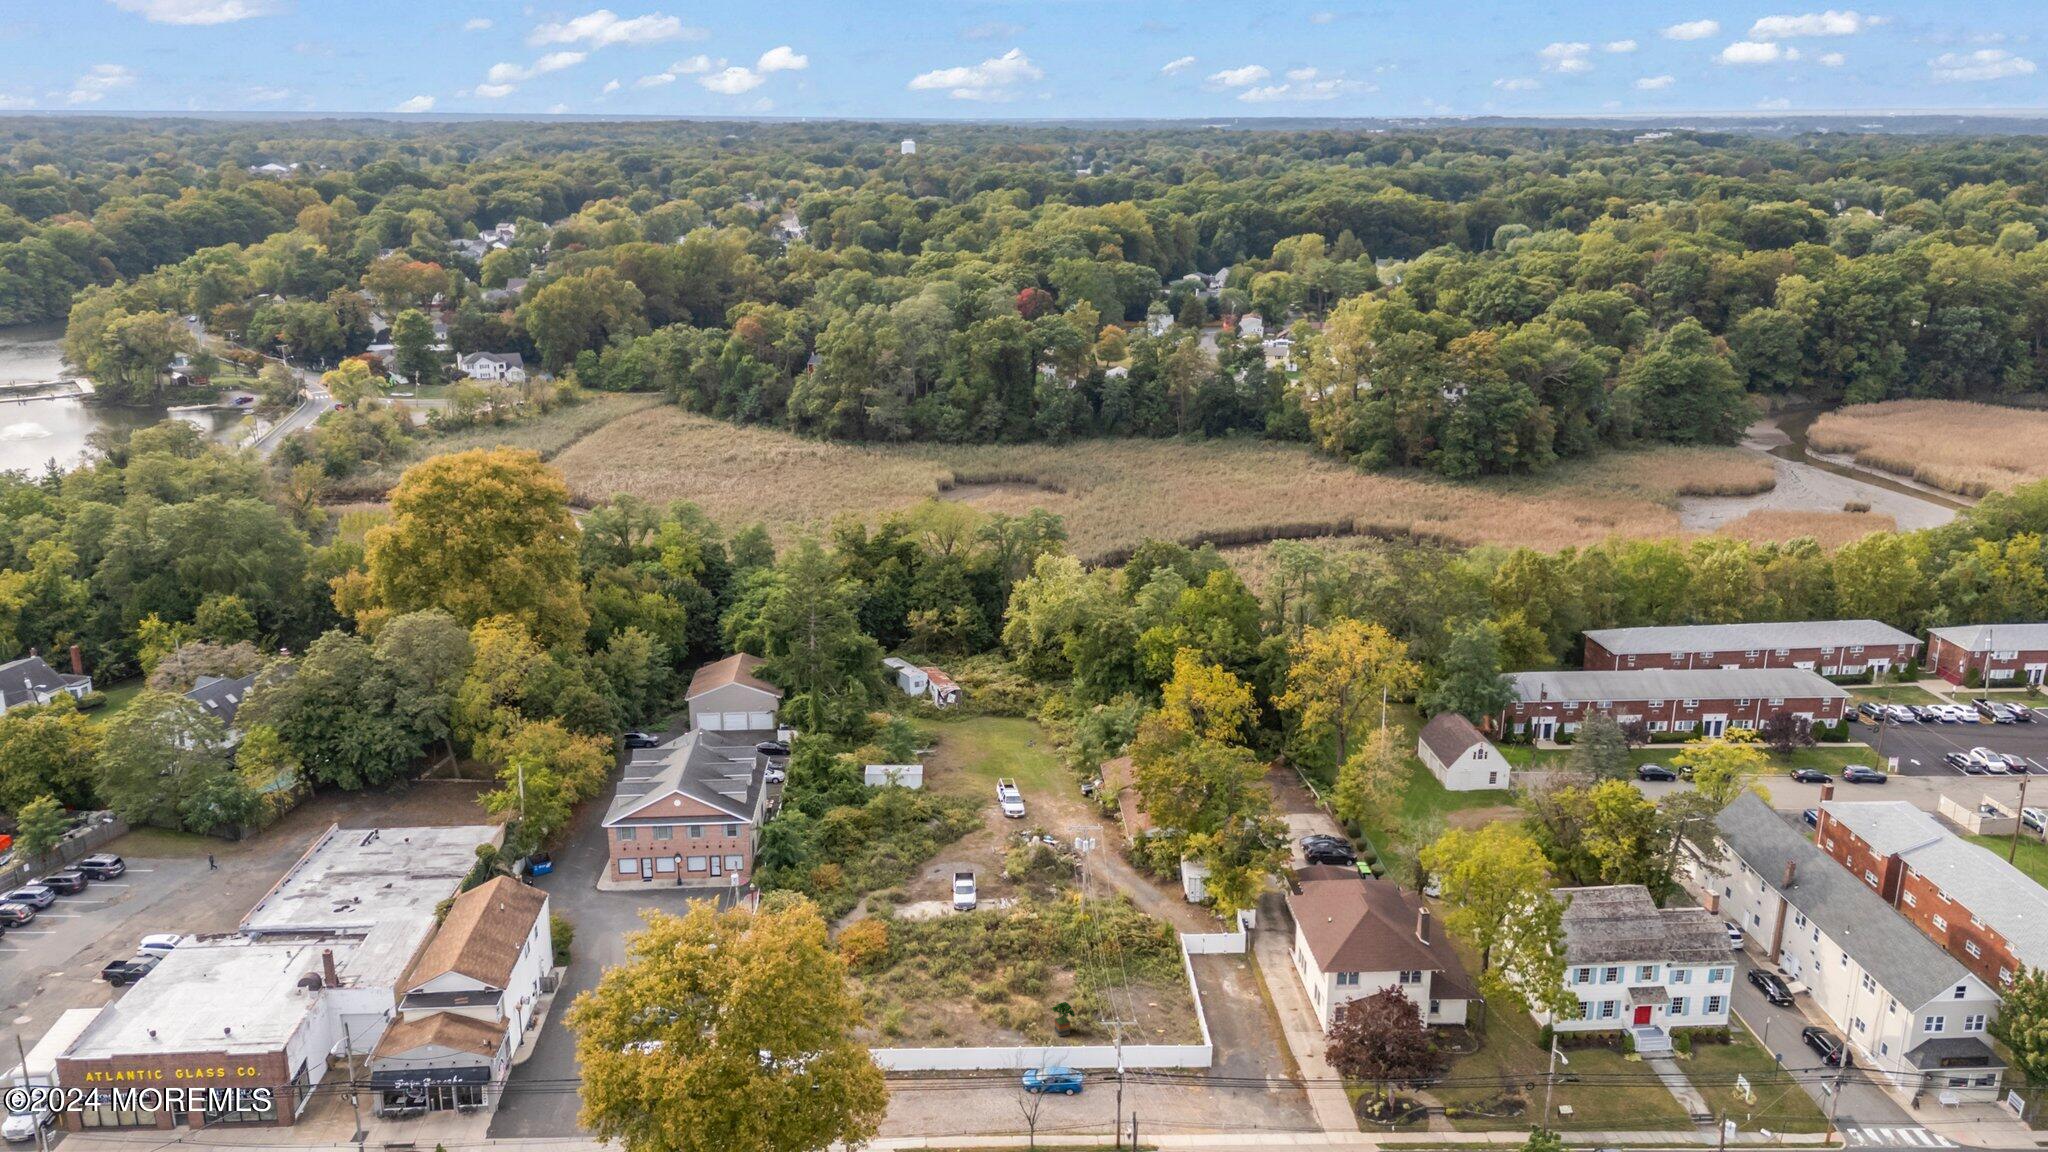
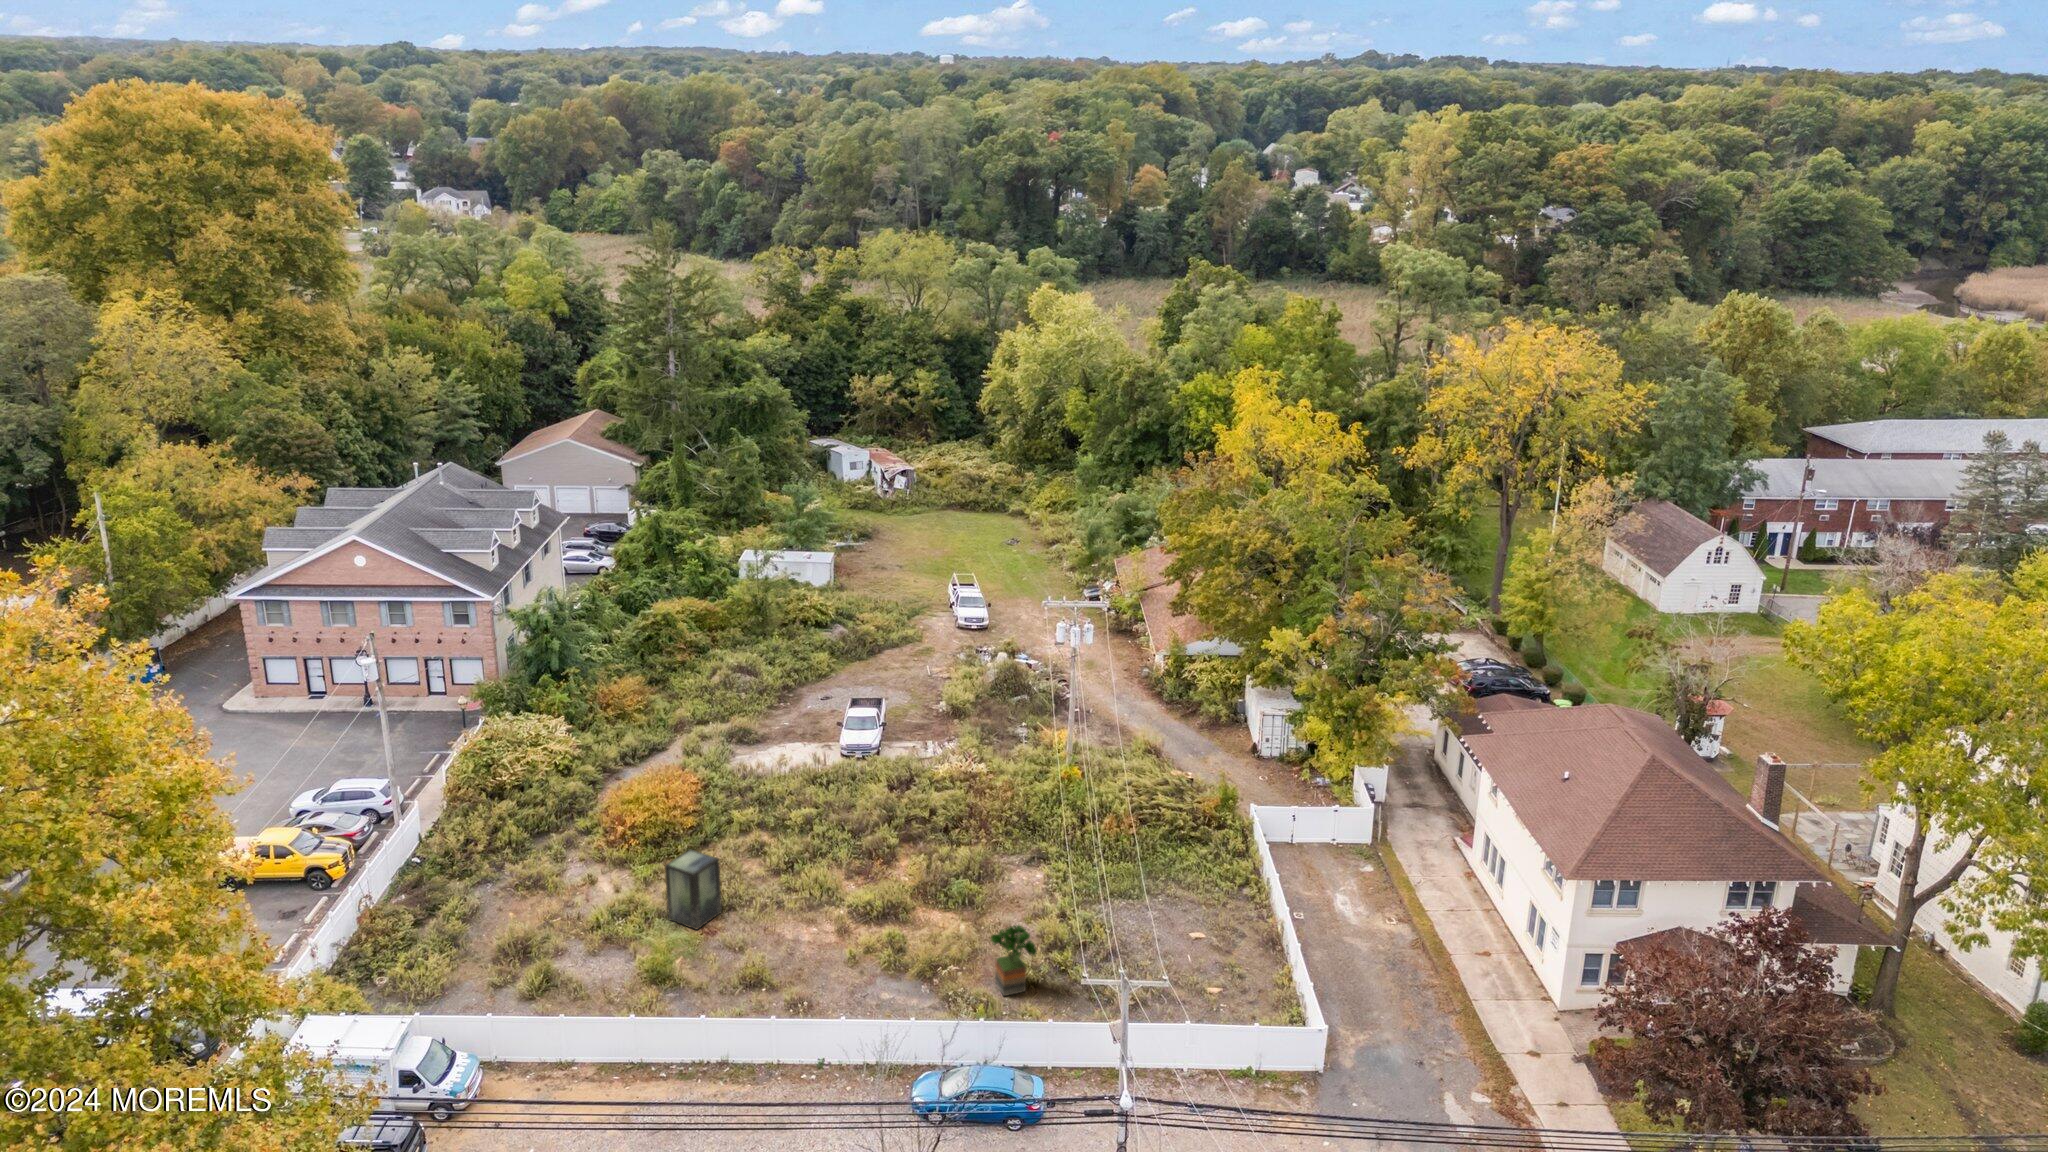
storage box: none [887,969,914,1010] -> present [665,850,722,929]

